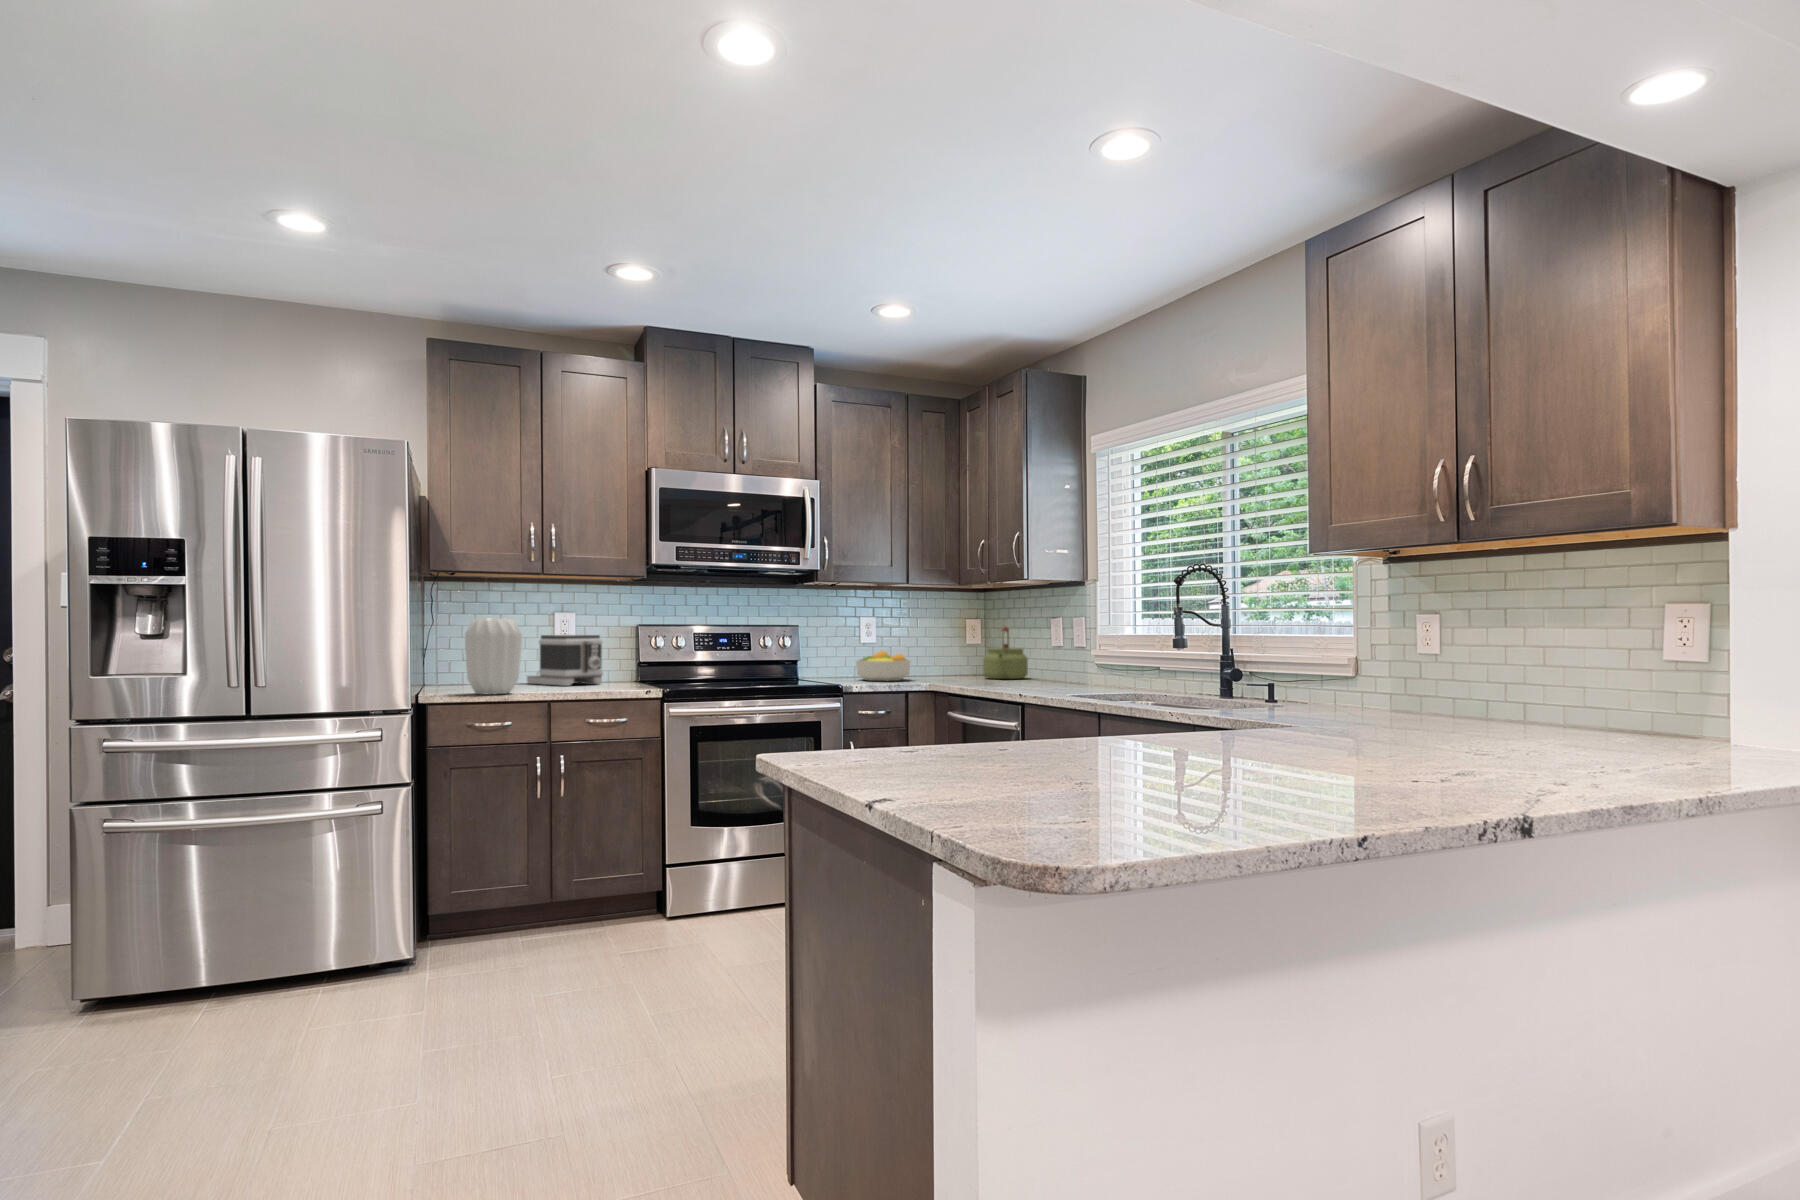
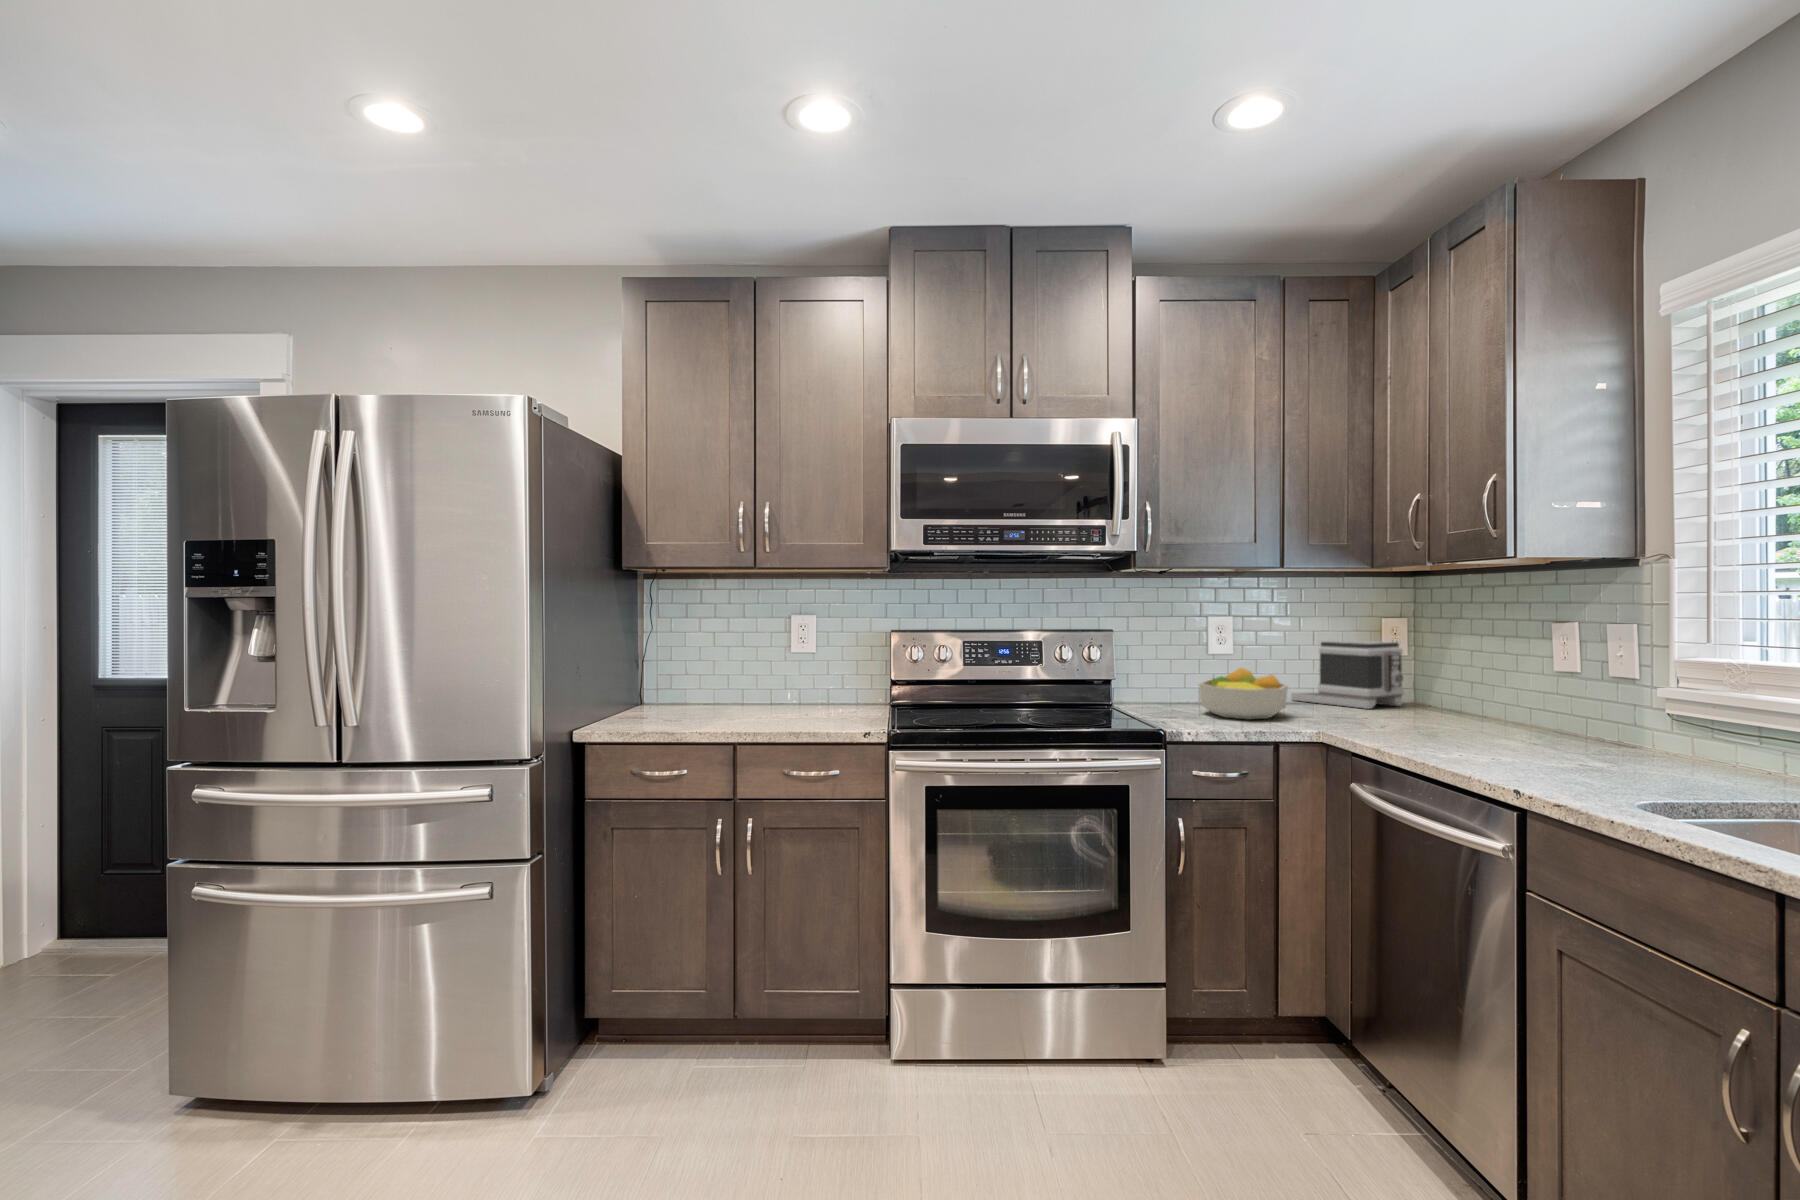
vase: present [465,618,522,695] -> none [629,629,702,733]
kettle: present [983,627,1028,679] -> none [1416,634,1501,722]
toaster: present [527,635,603,686] -> present [1291,641,1404,709]

